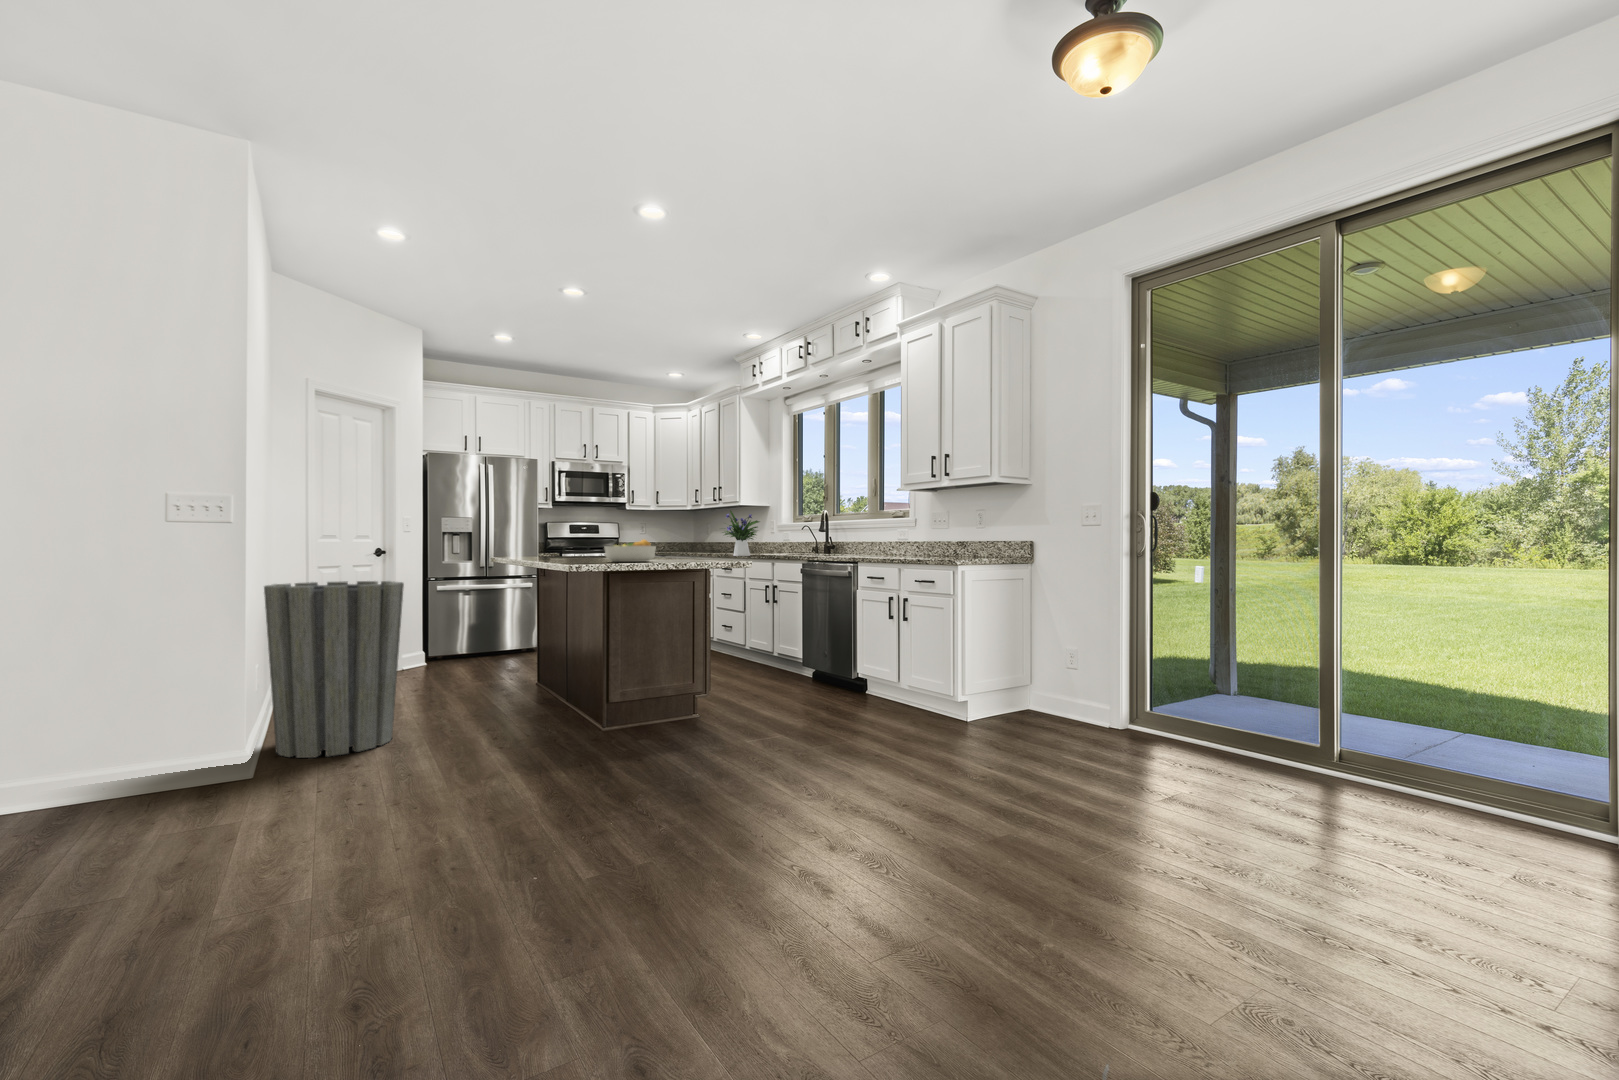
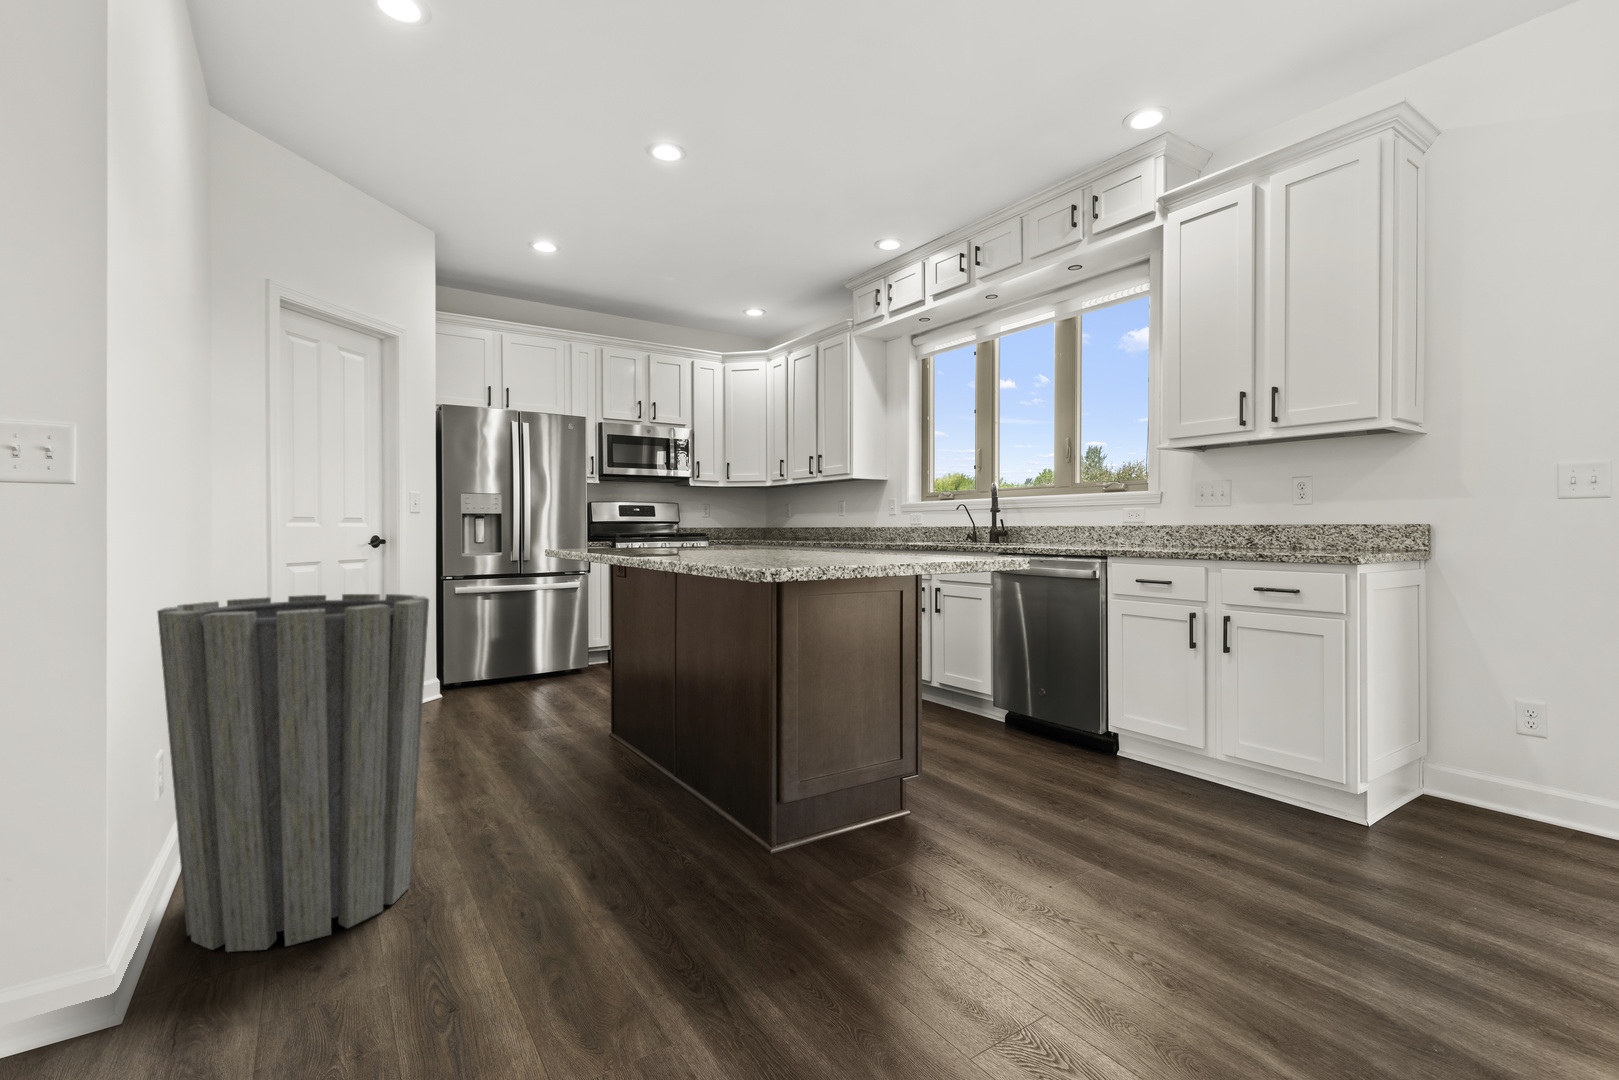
flower arrangement: present [723,511,759,556] -> none [832,484,889,546]
fruit bowl: present [604,539,656,562] -> none [751,521,827,558]

